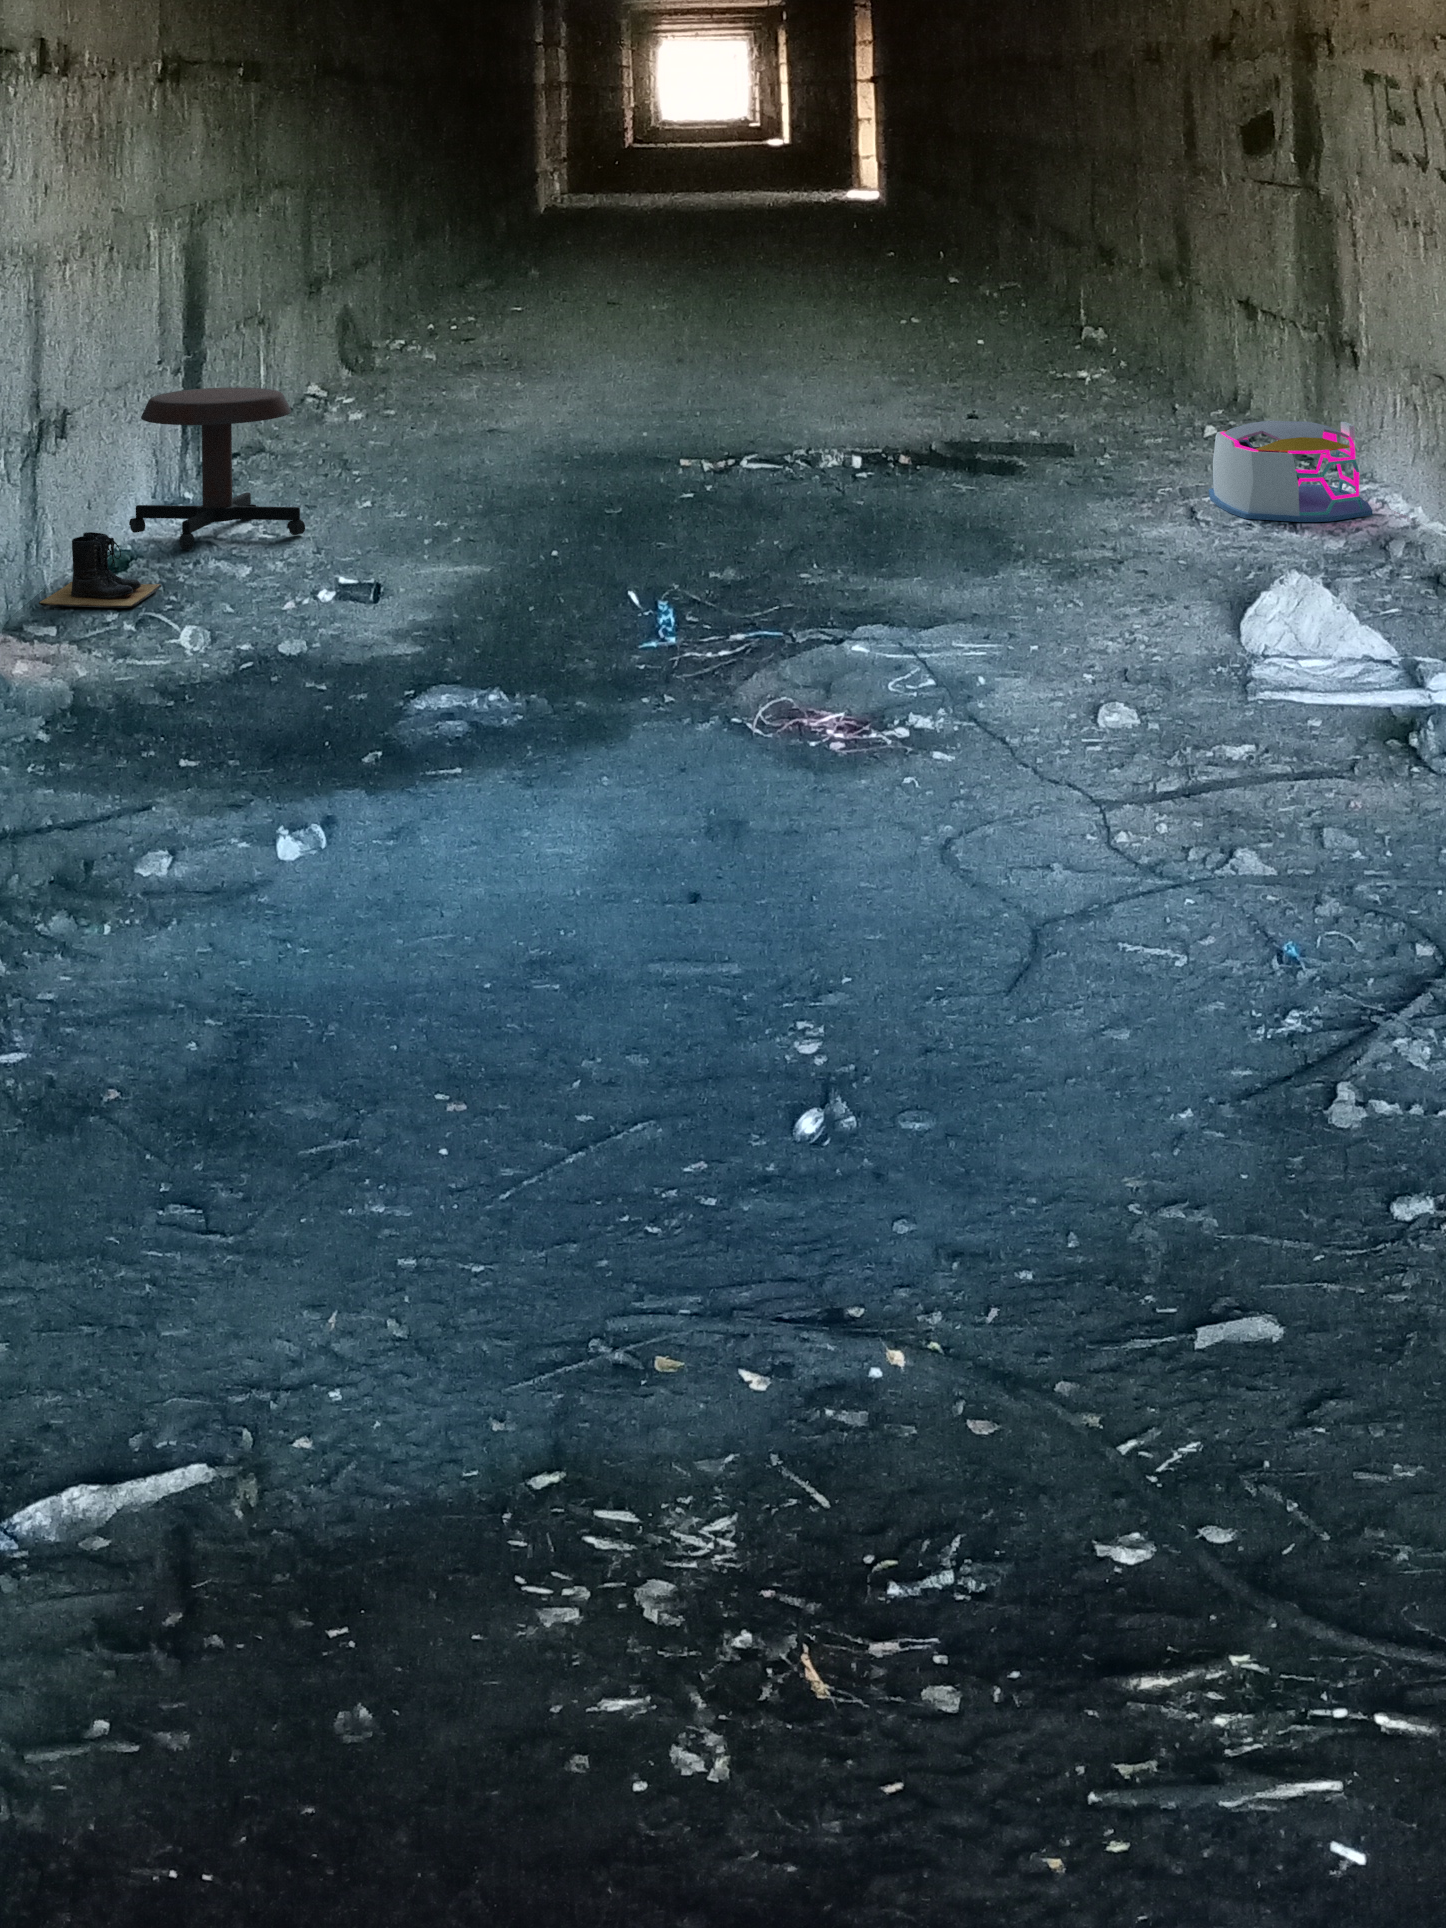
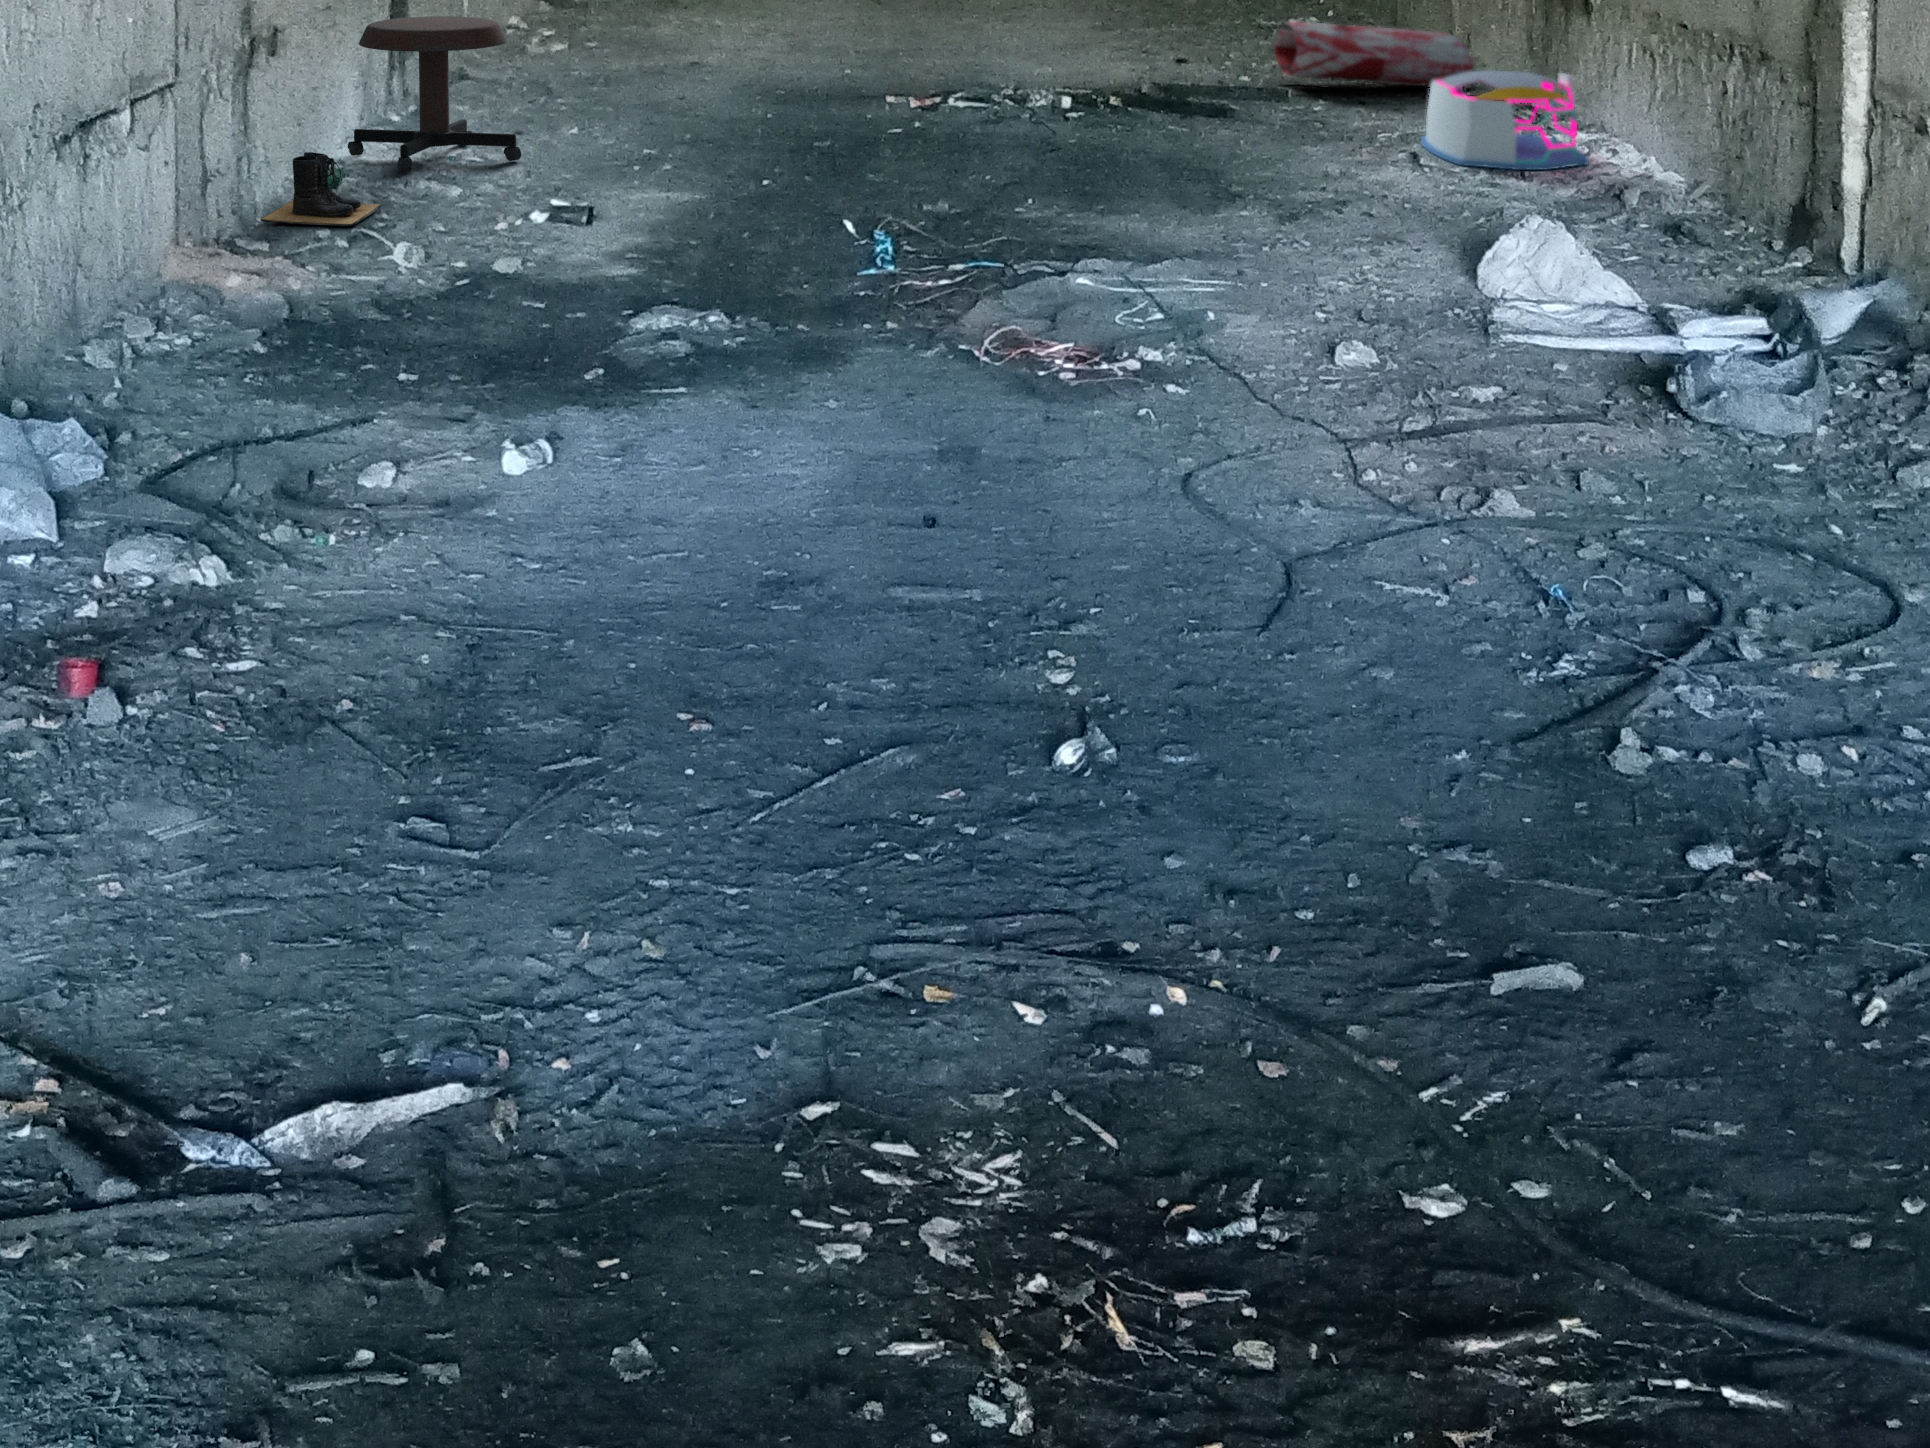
bag: none [1064,364,1267,438] -> present [1272,15,1475,87]

